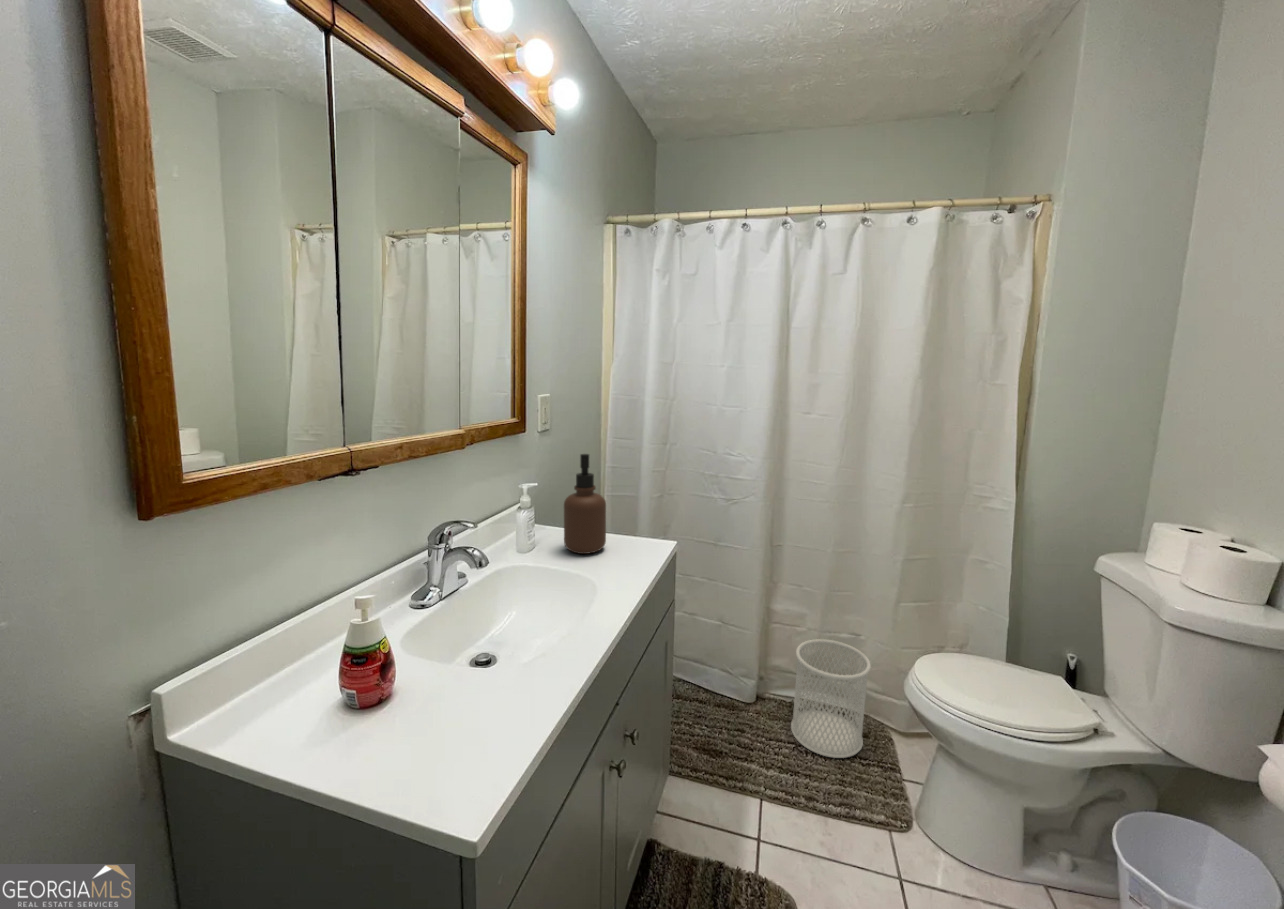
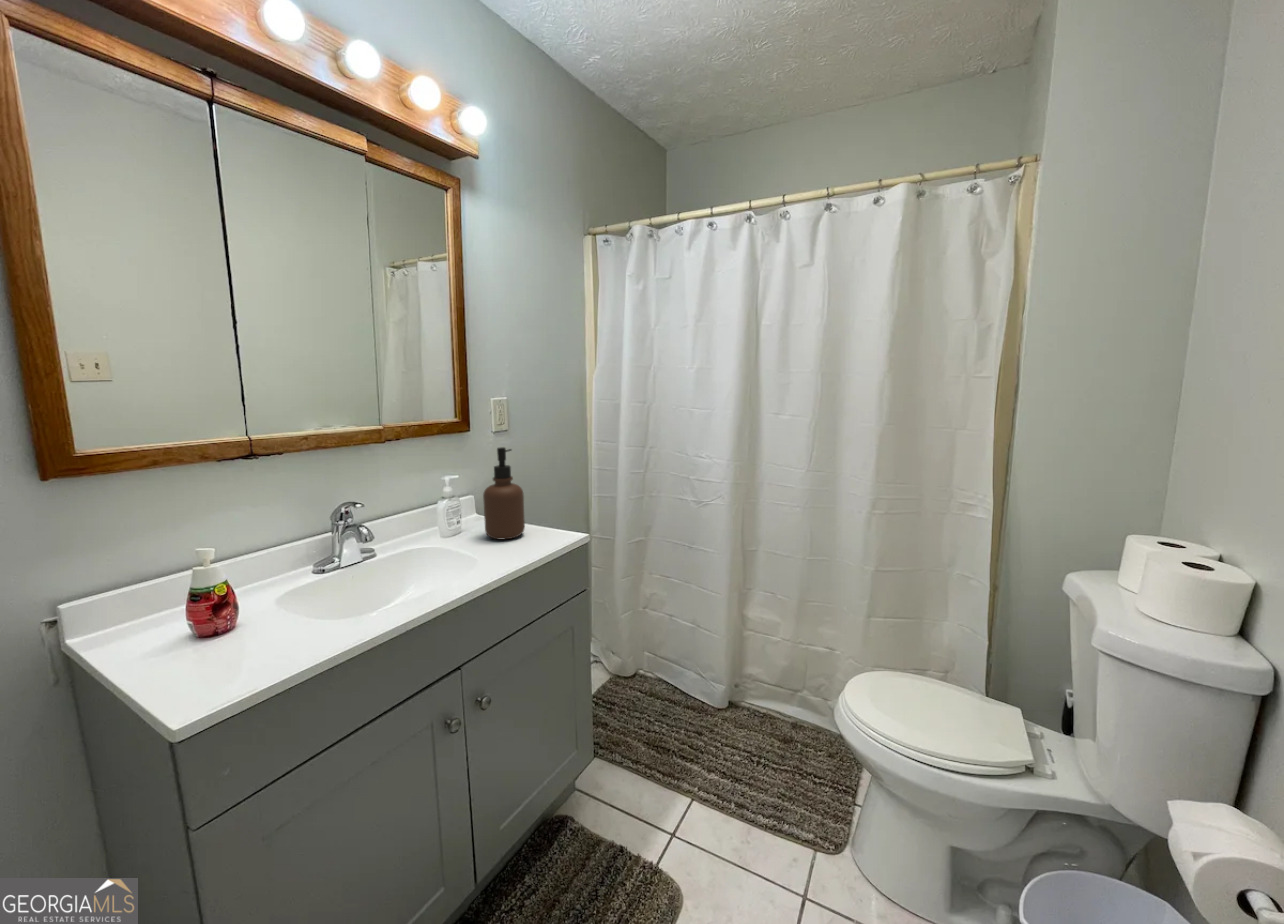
wastebasket: present [791,639,871,758] -> none [753,649,833,773]

